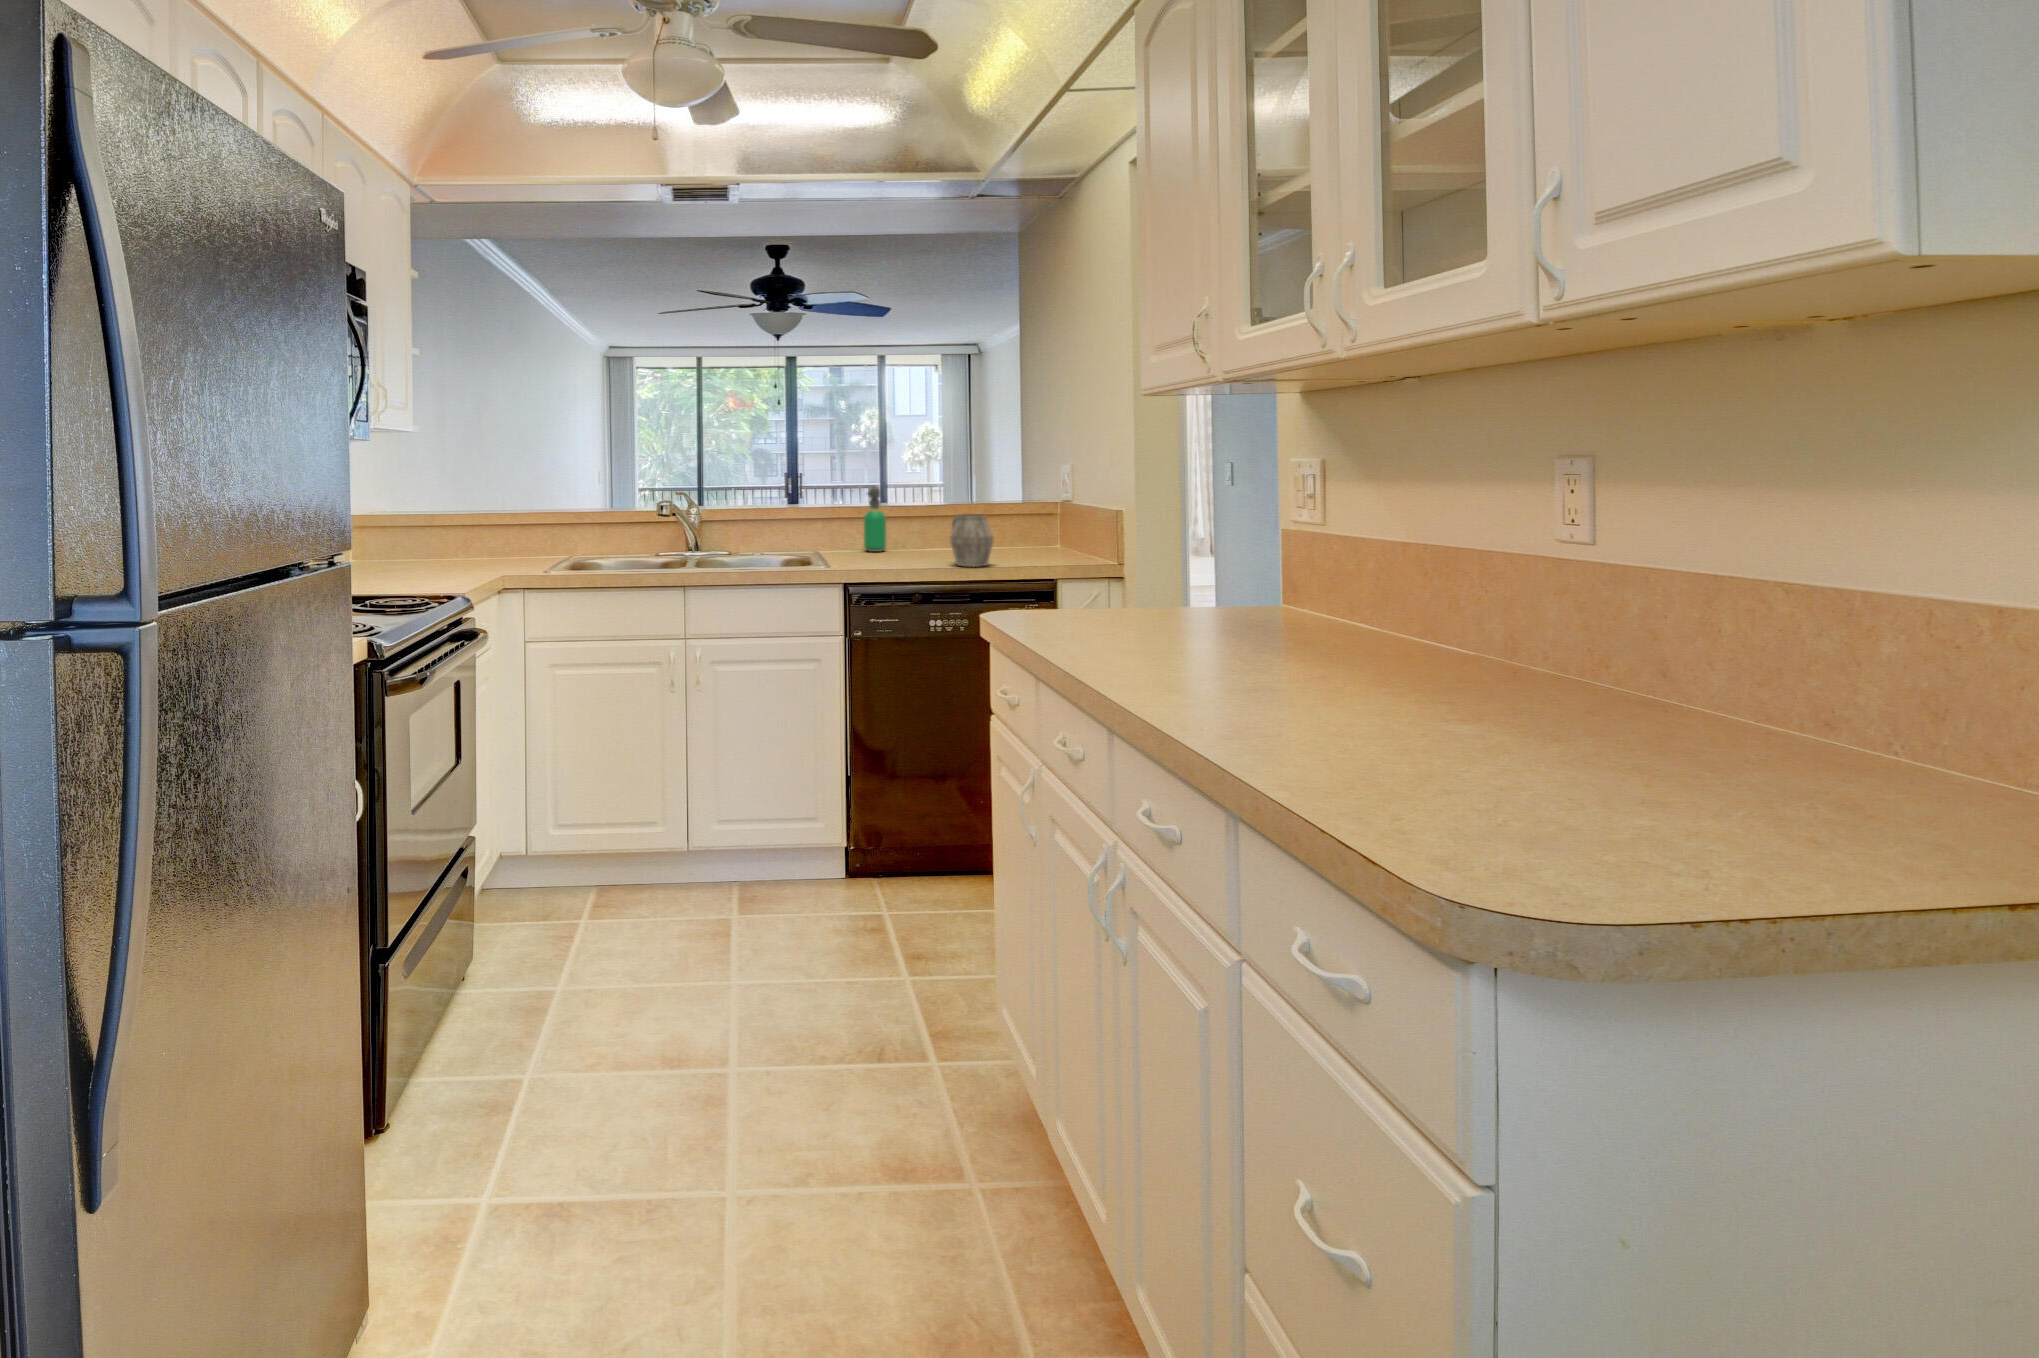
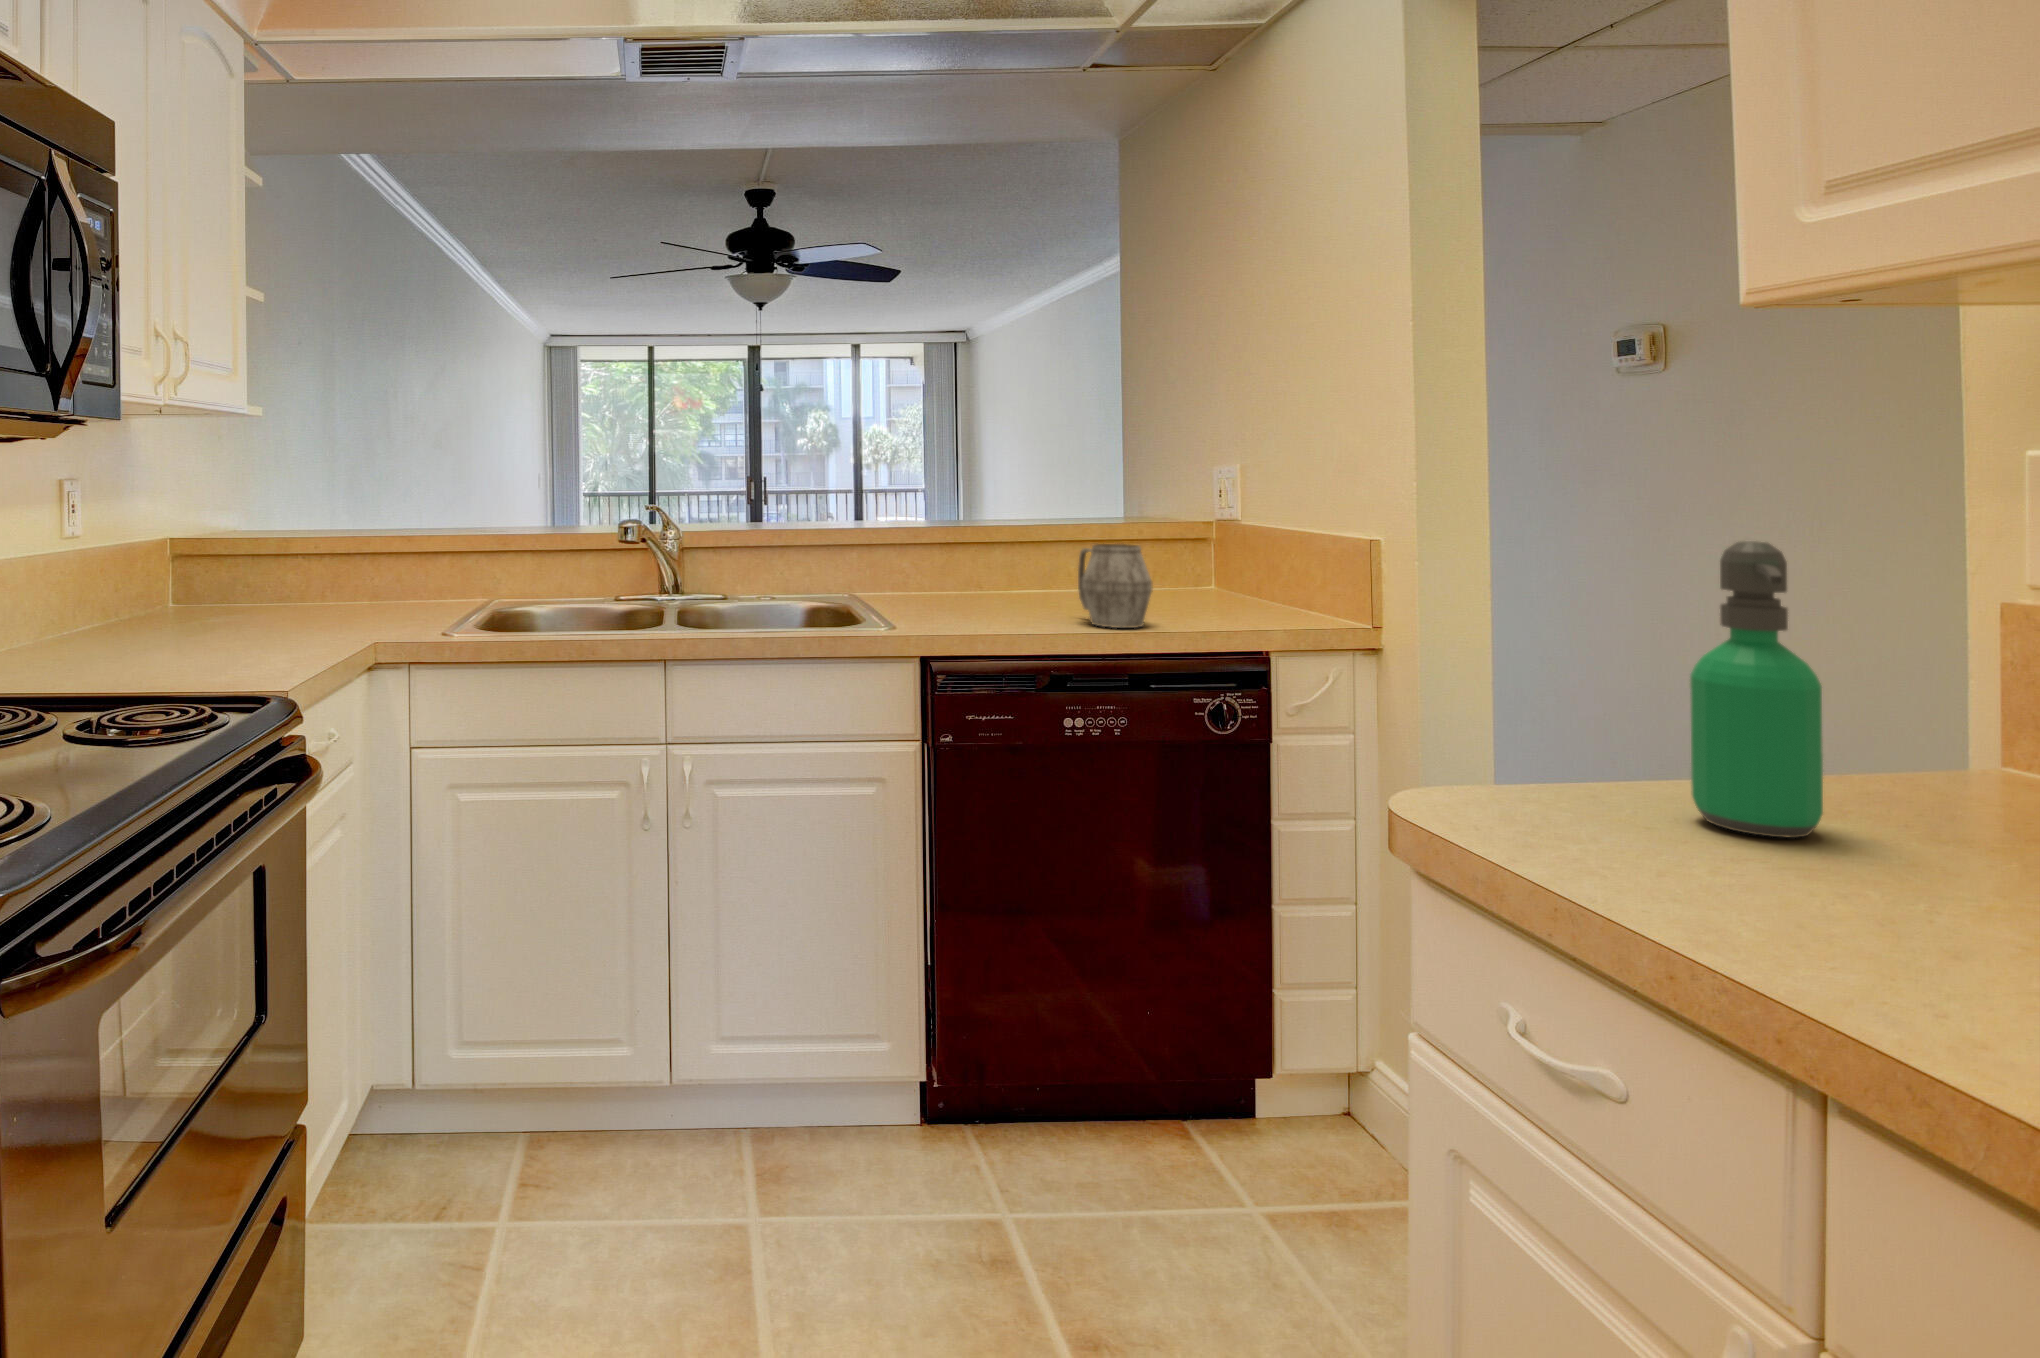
soap dispenser: present [864,486,886,552] -> present [1690,541,1823,838]

